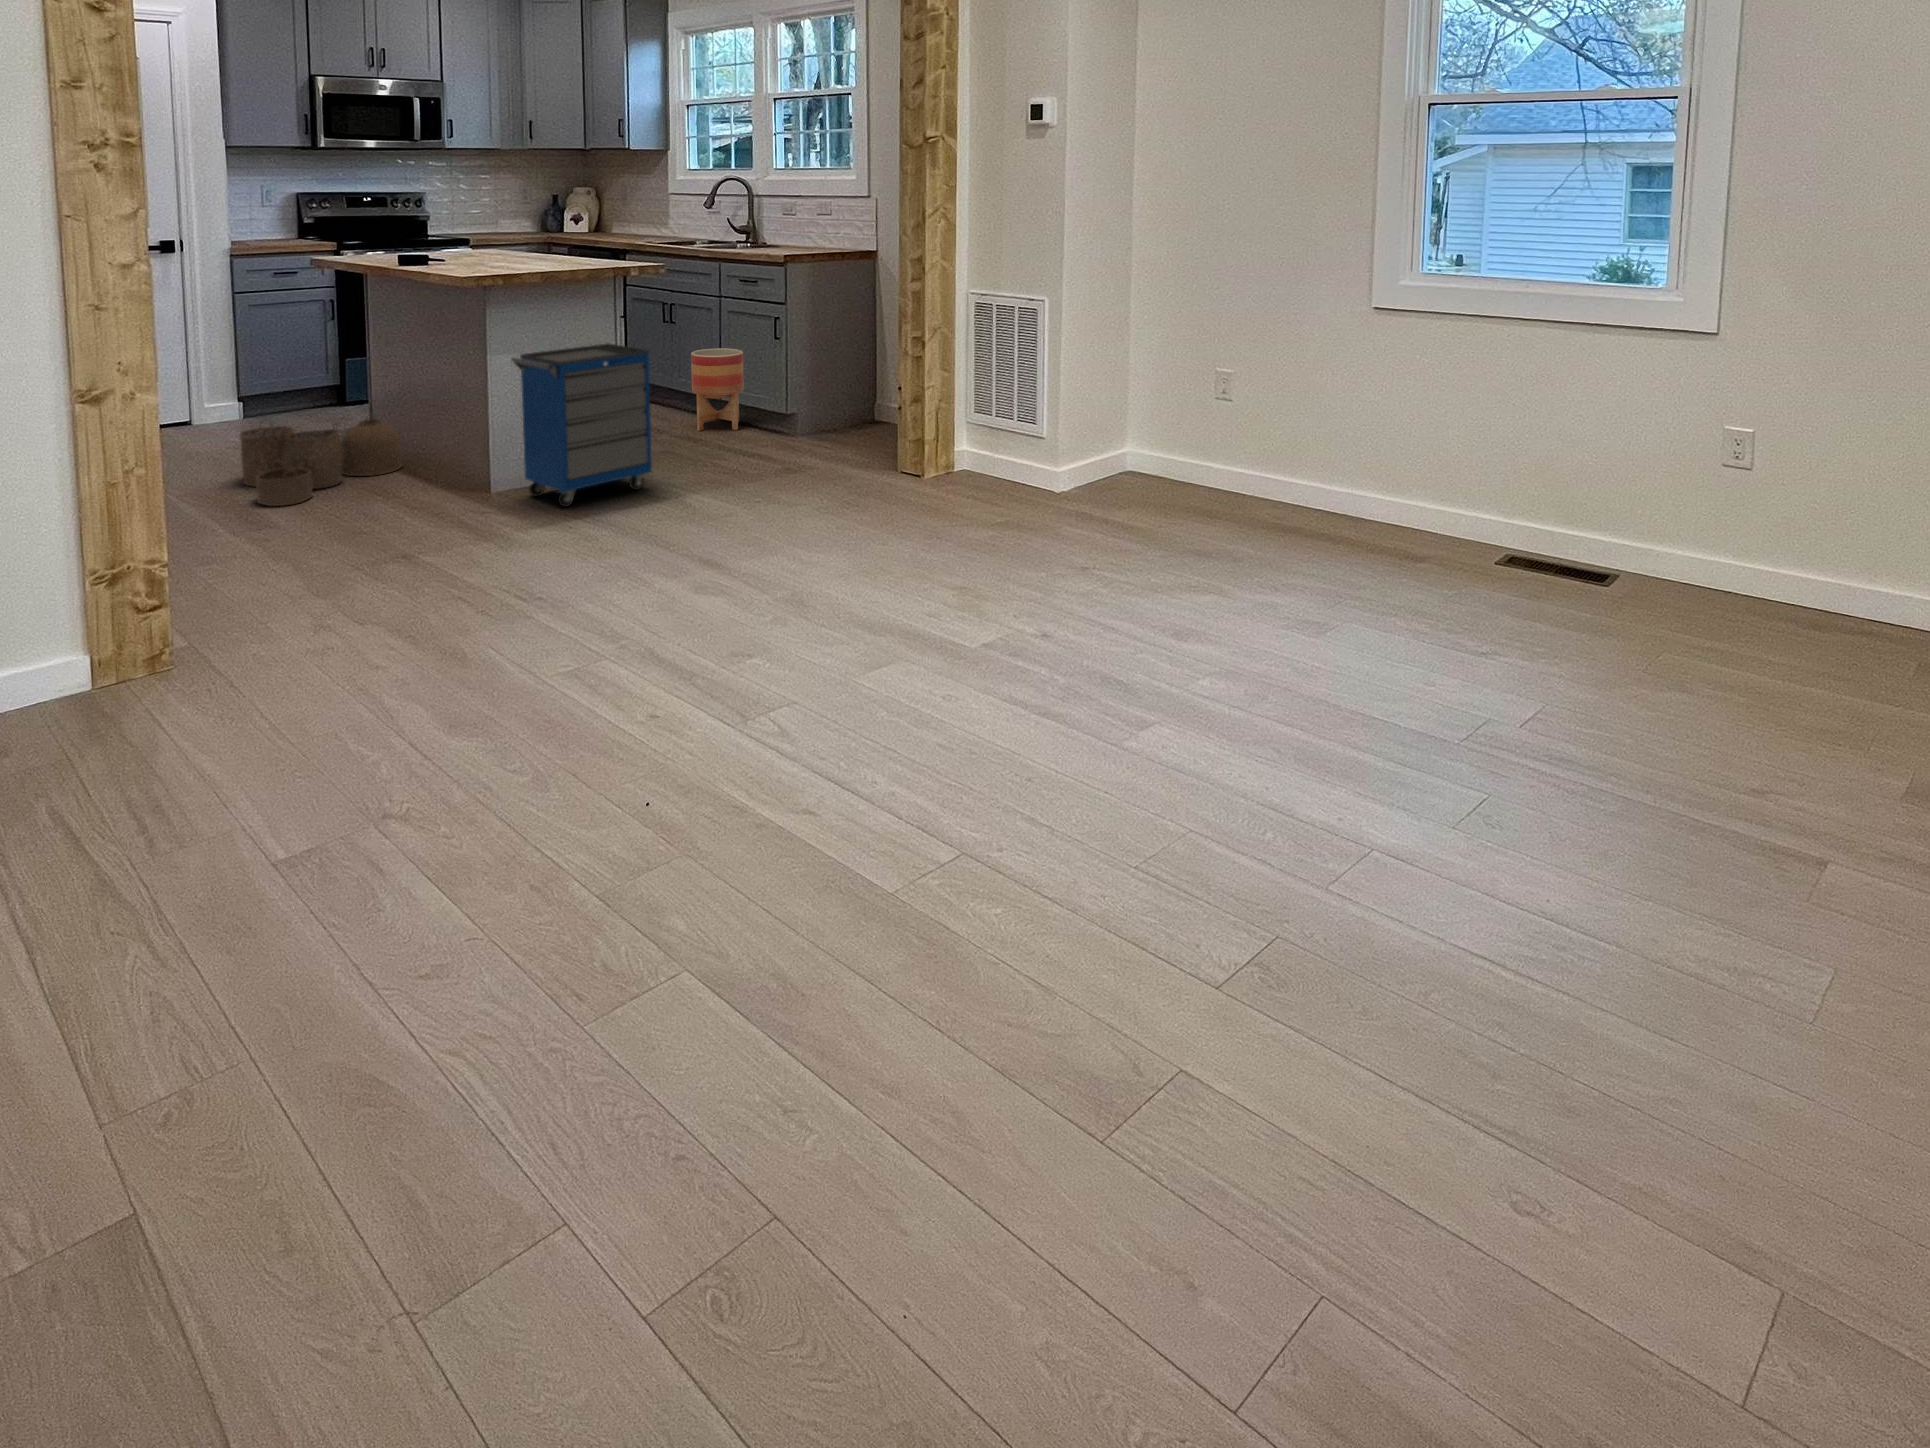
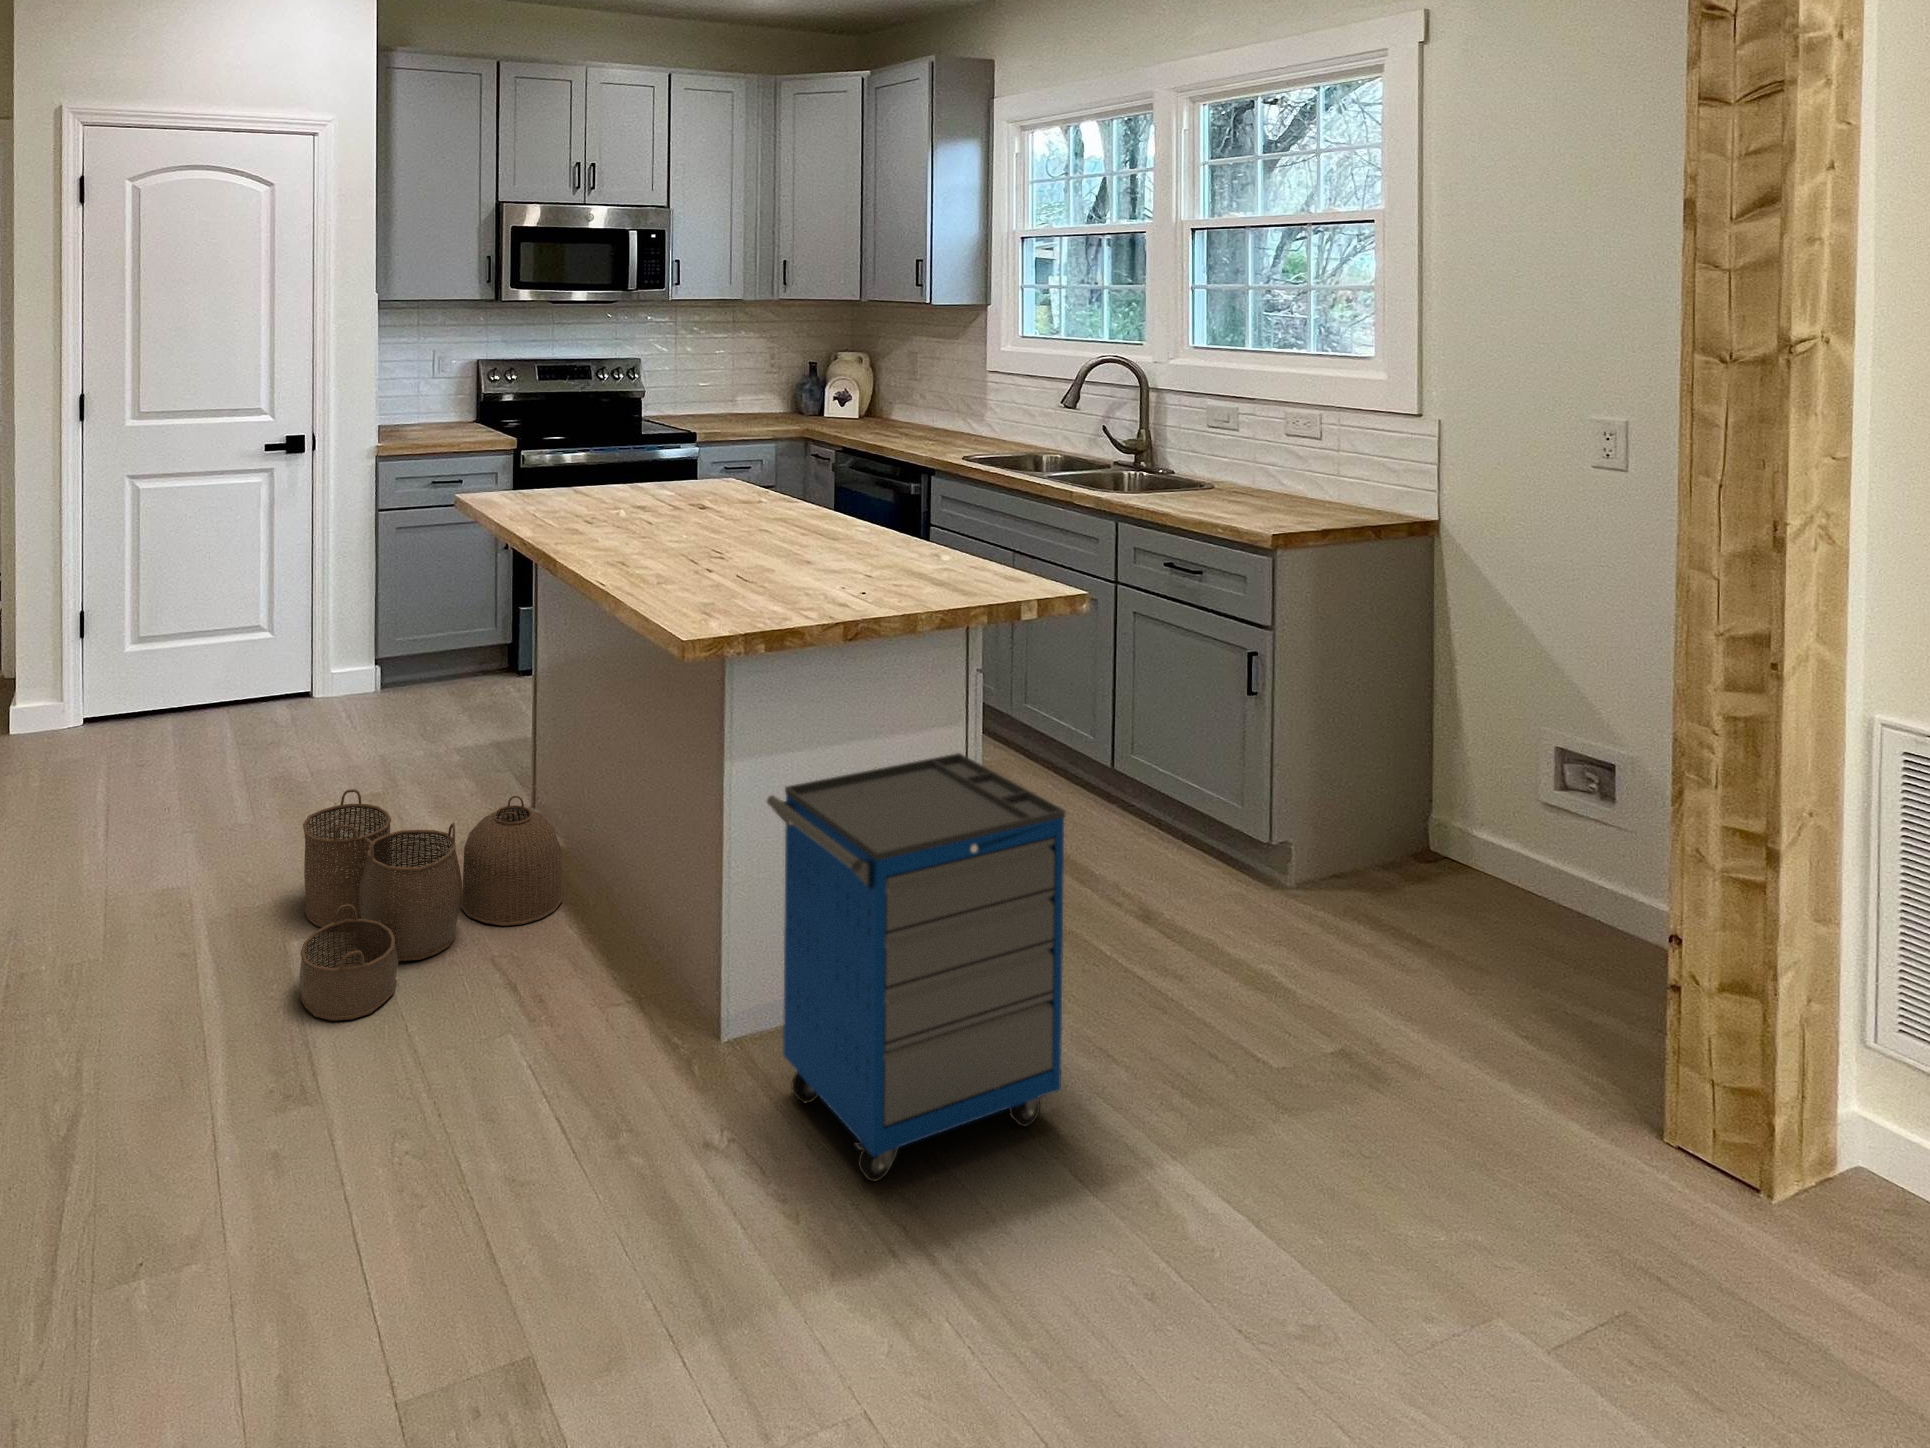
planter: present [691,348,744,431] -> none [1075,694,1179,874]

